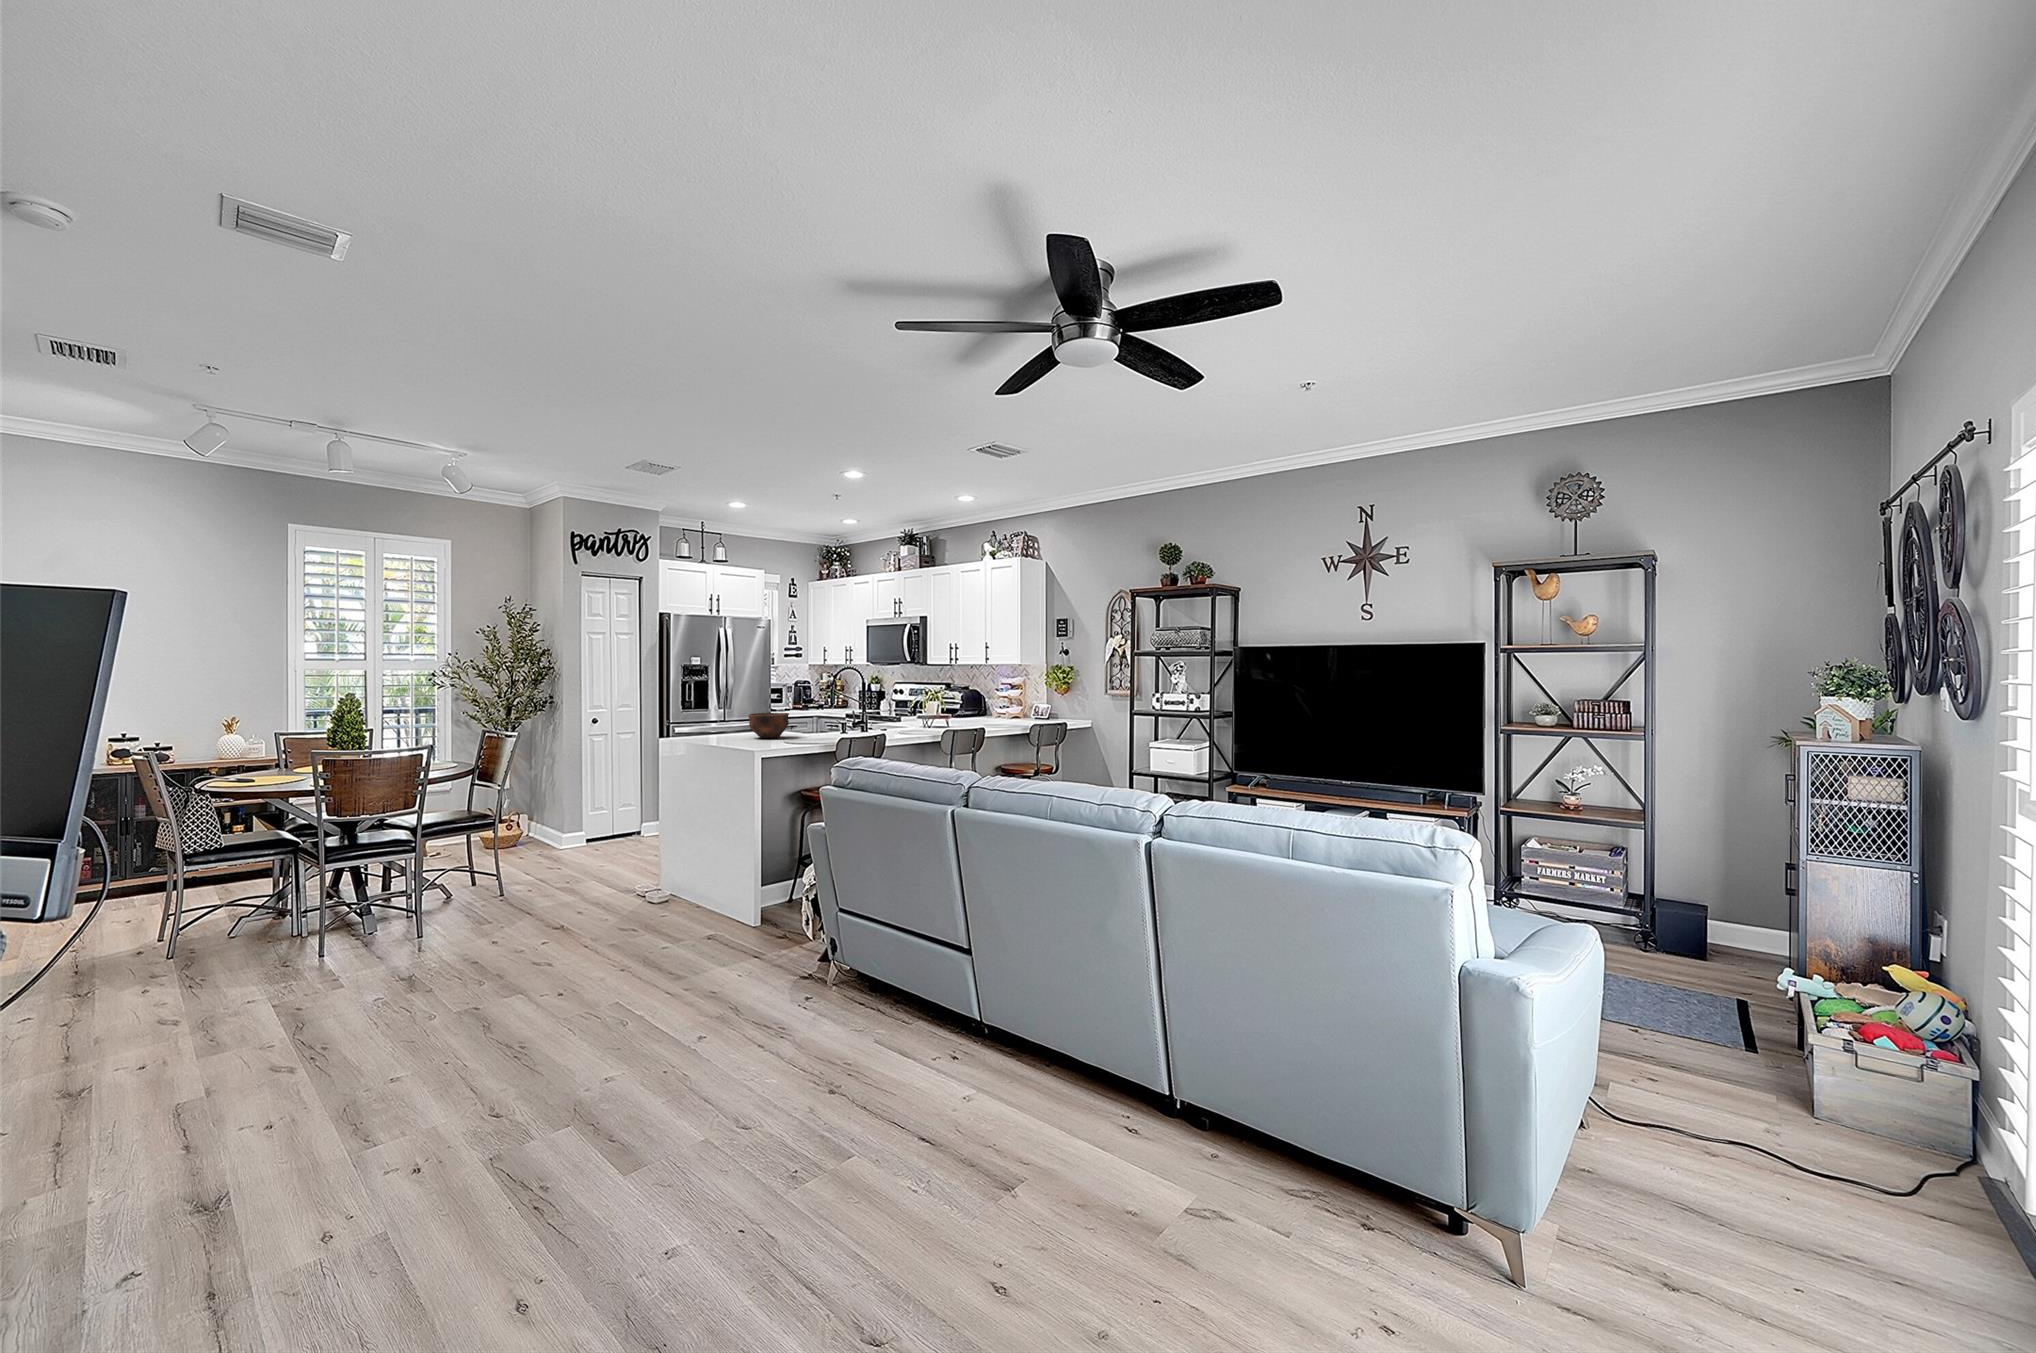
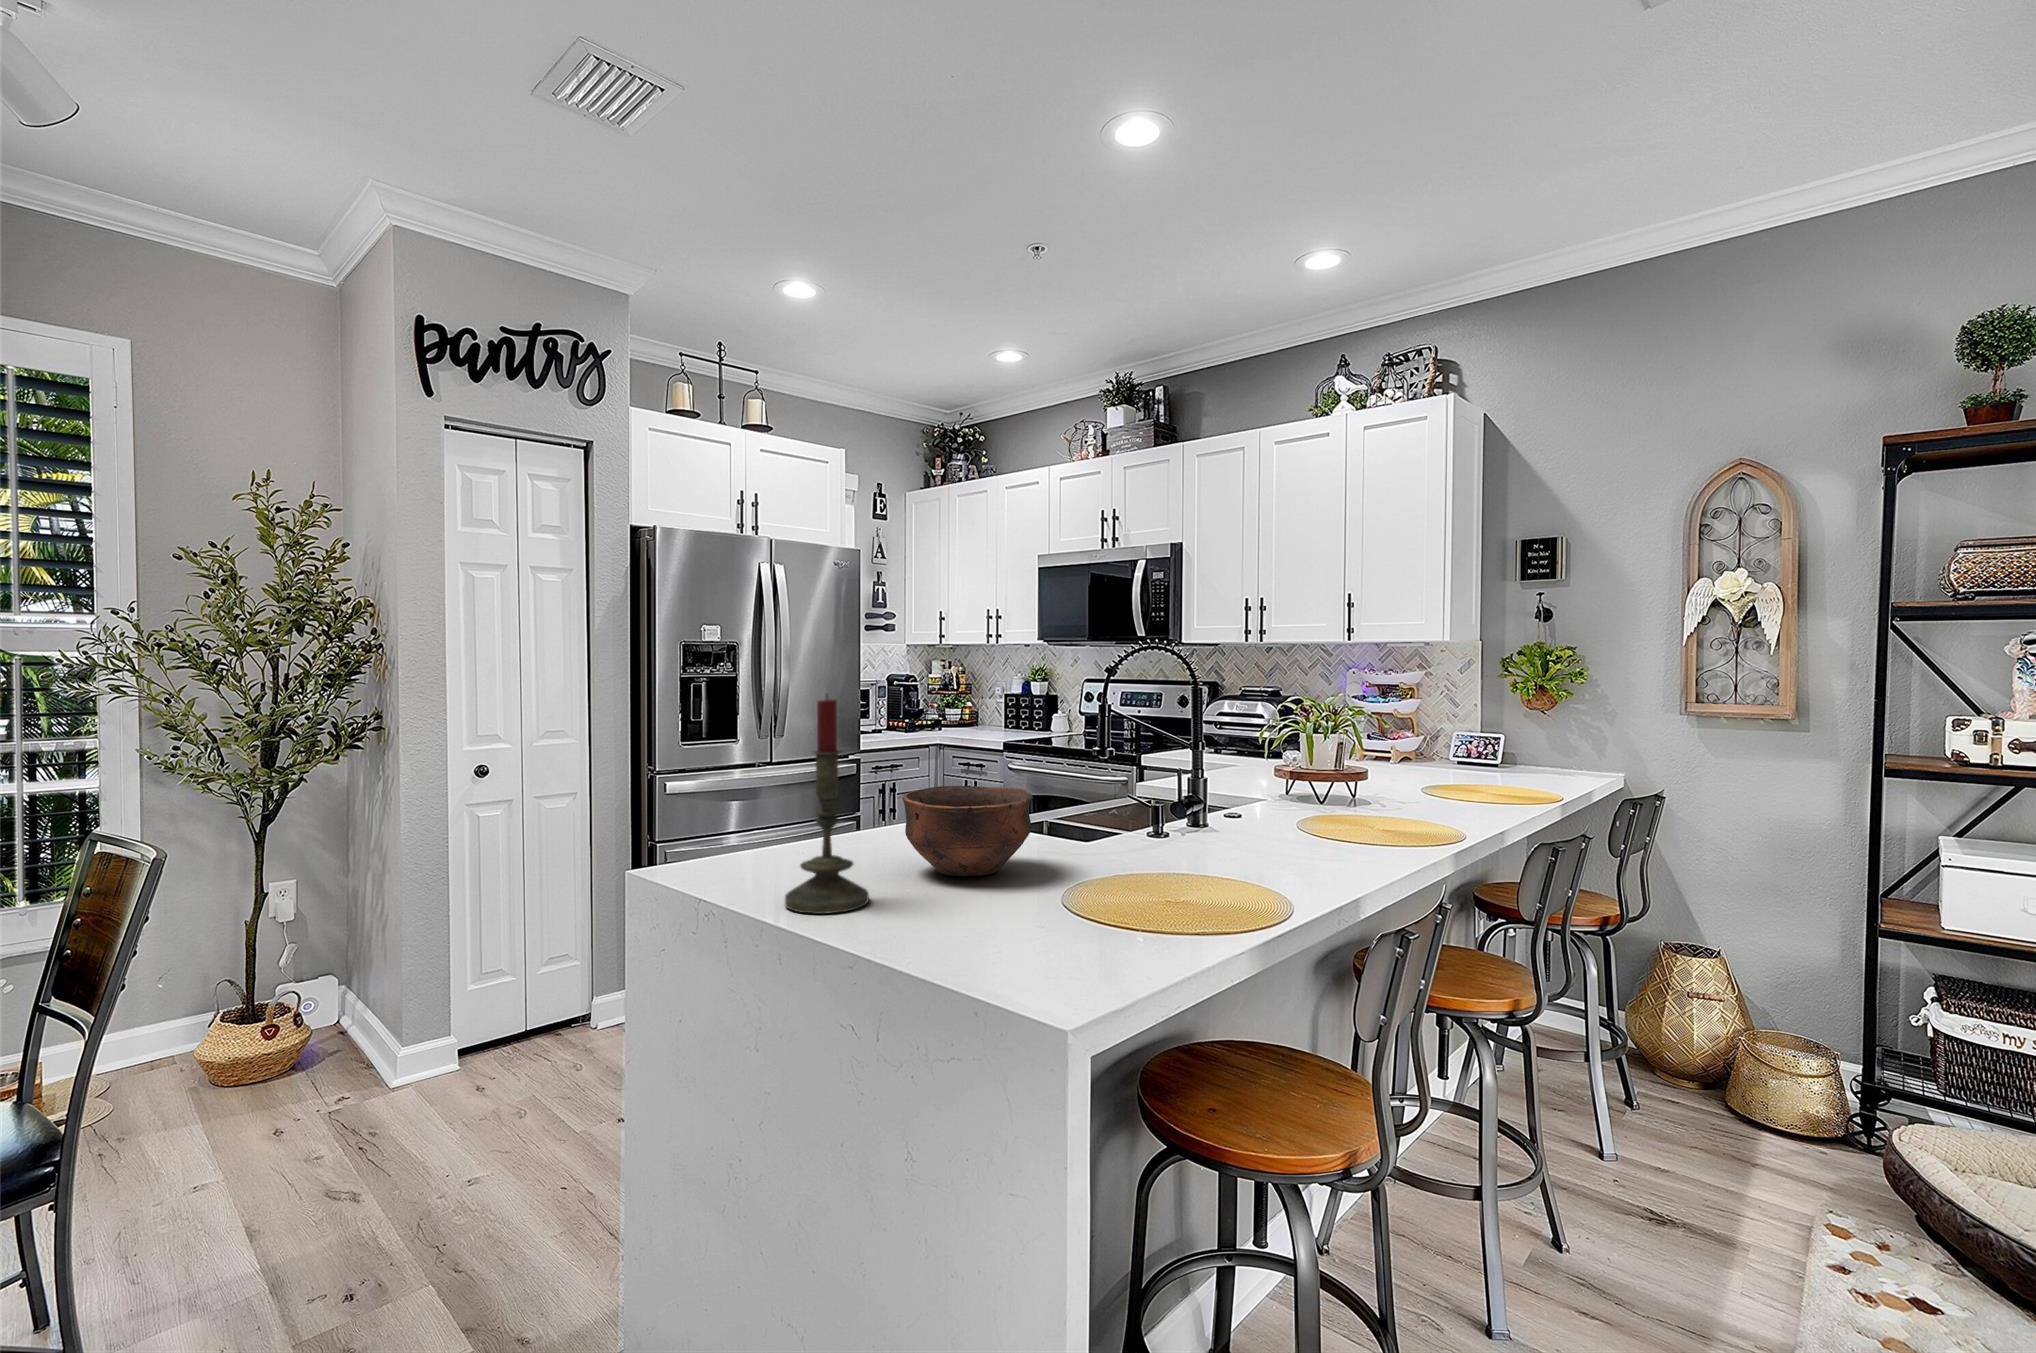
candle: none [709,682,733,742] -> present [785,694,869,914]

